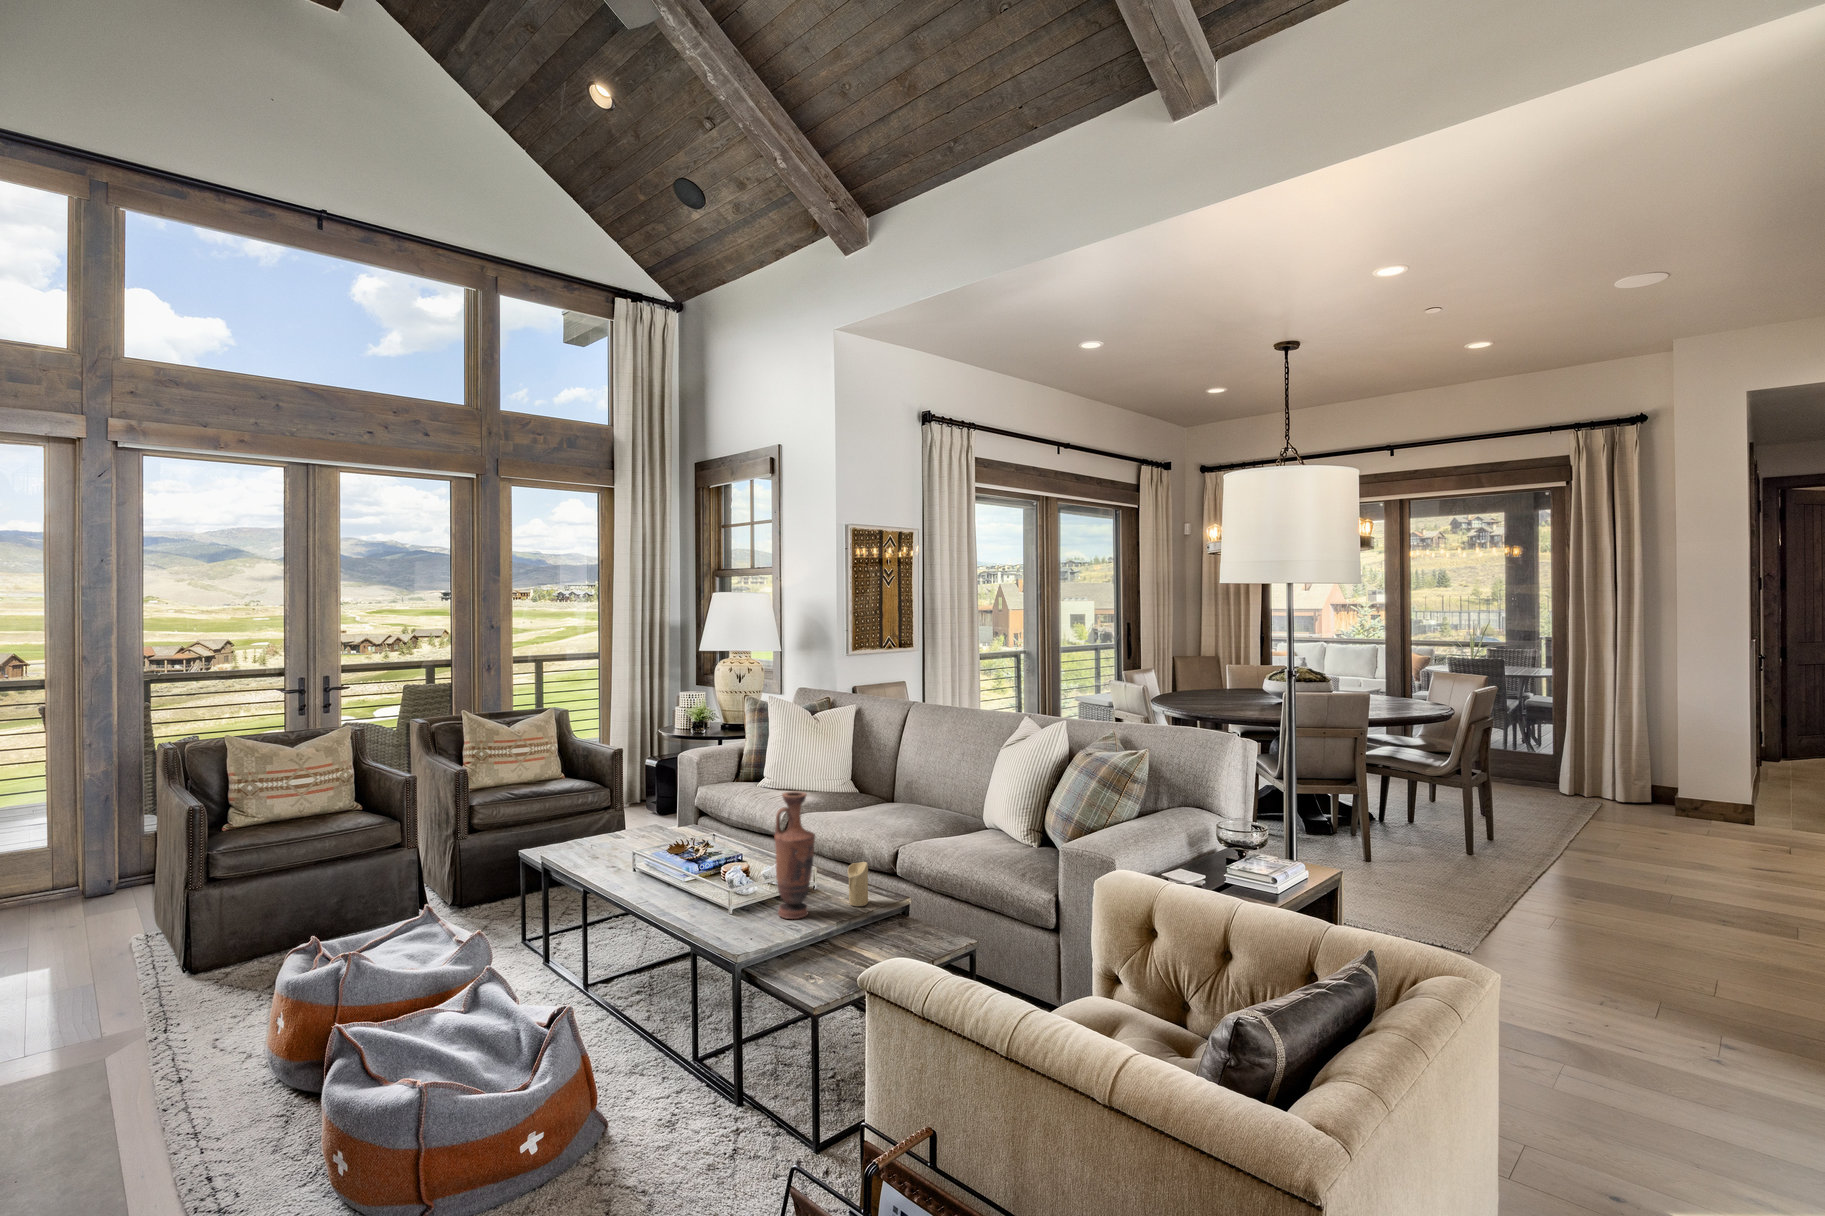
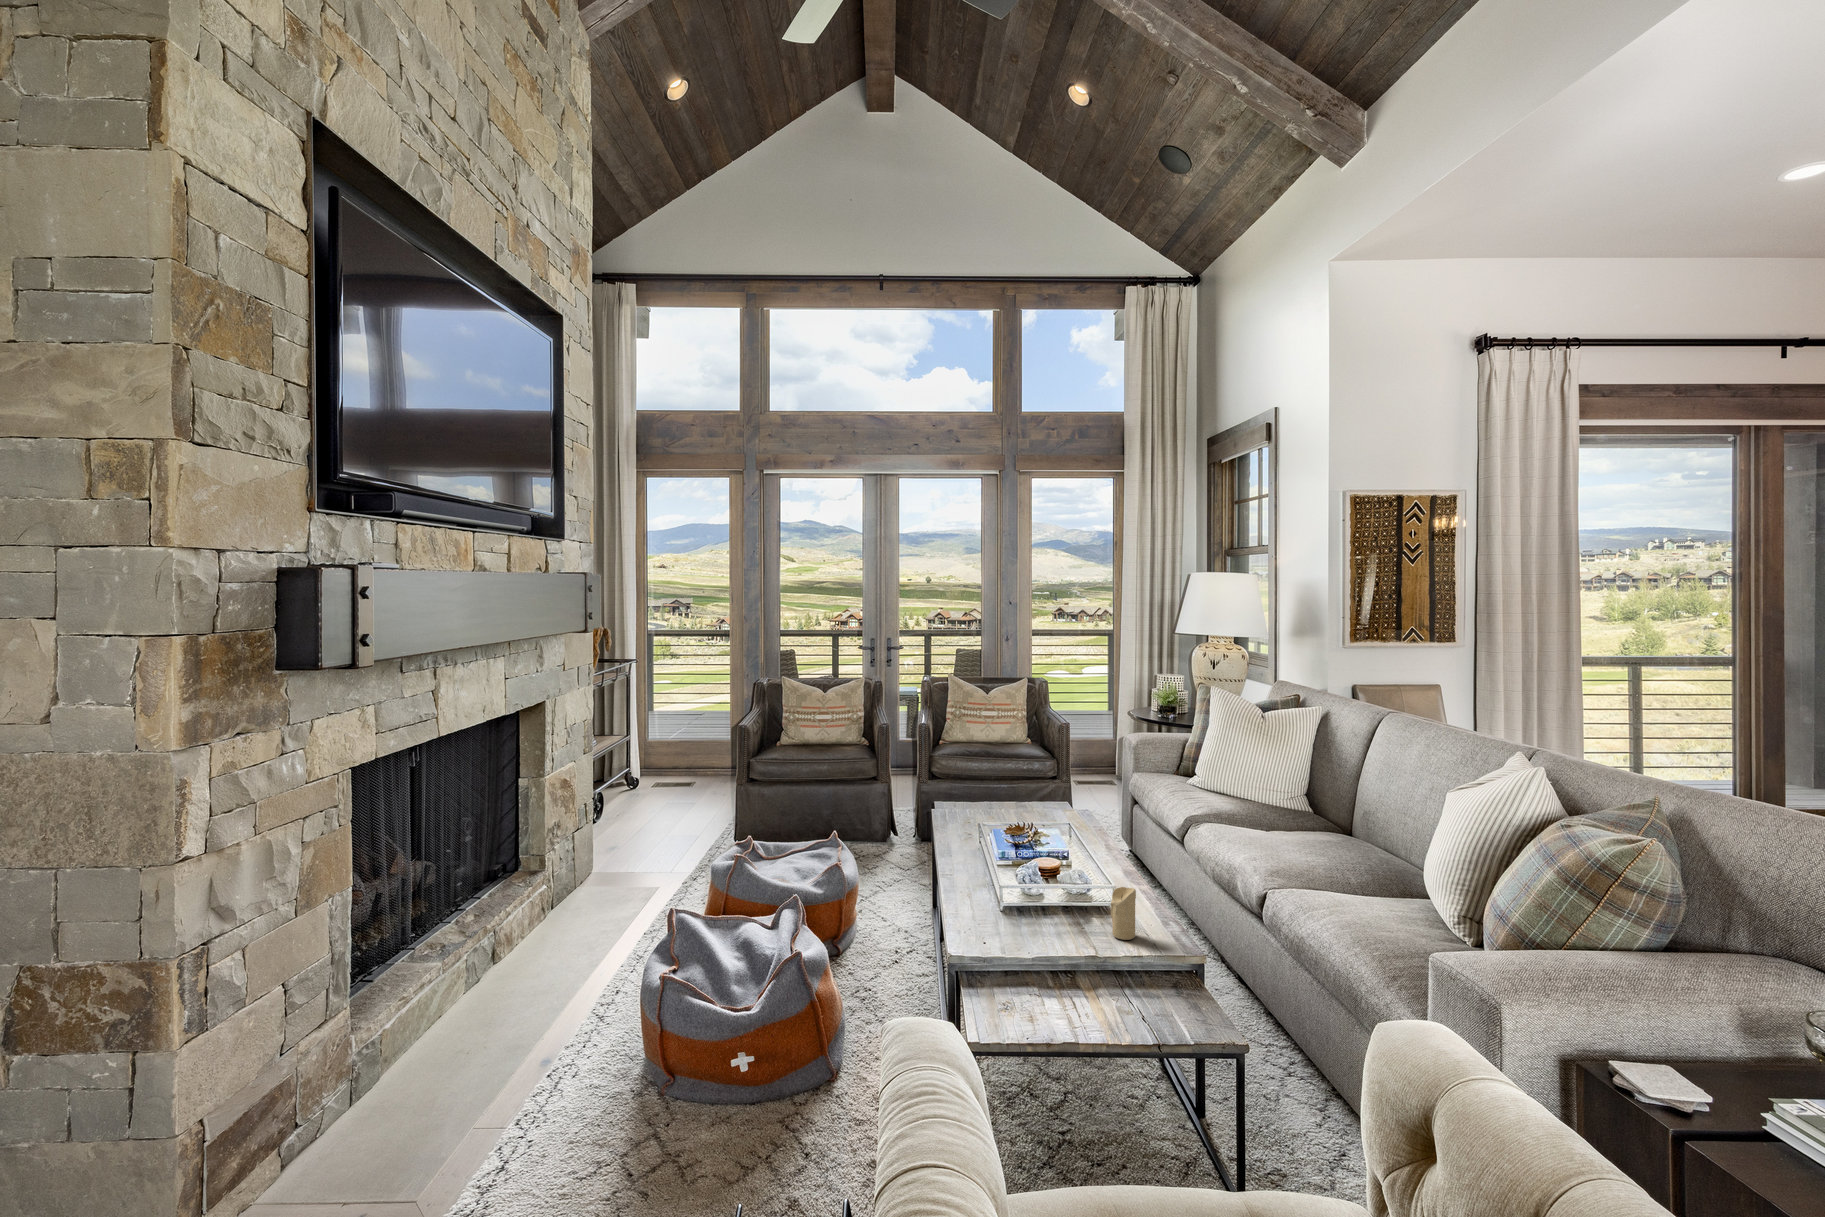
vase: present [774,791,815,919] -> none [1022,791,1067,933]

